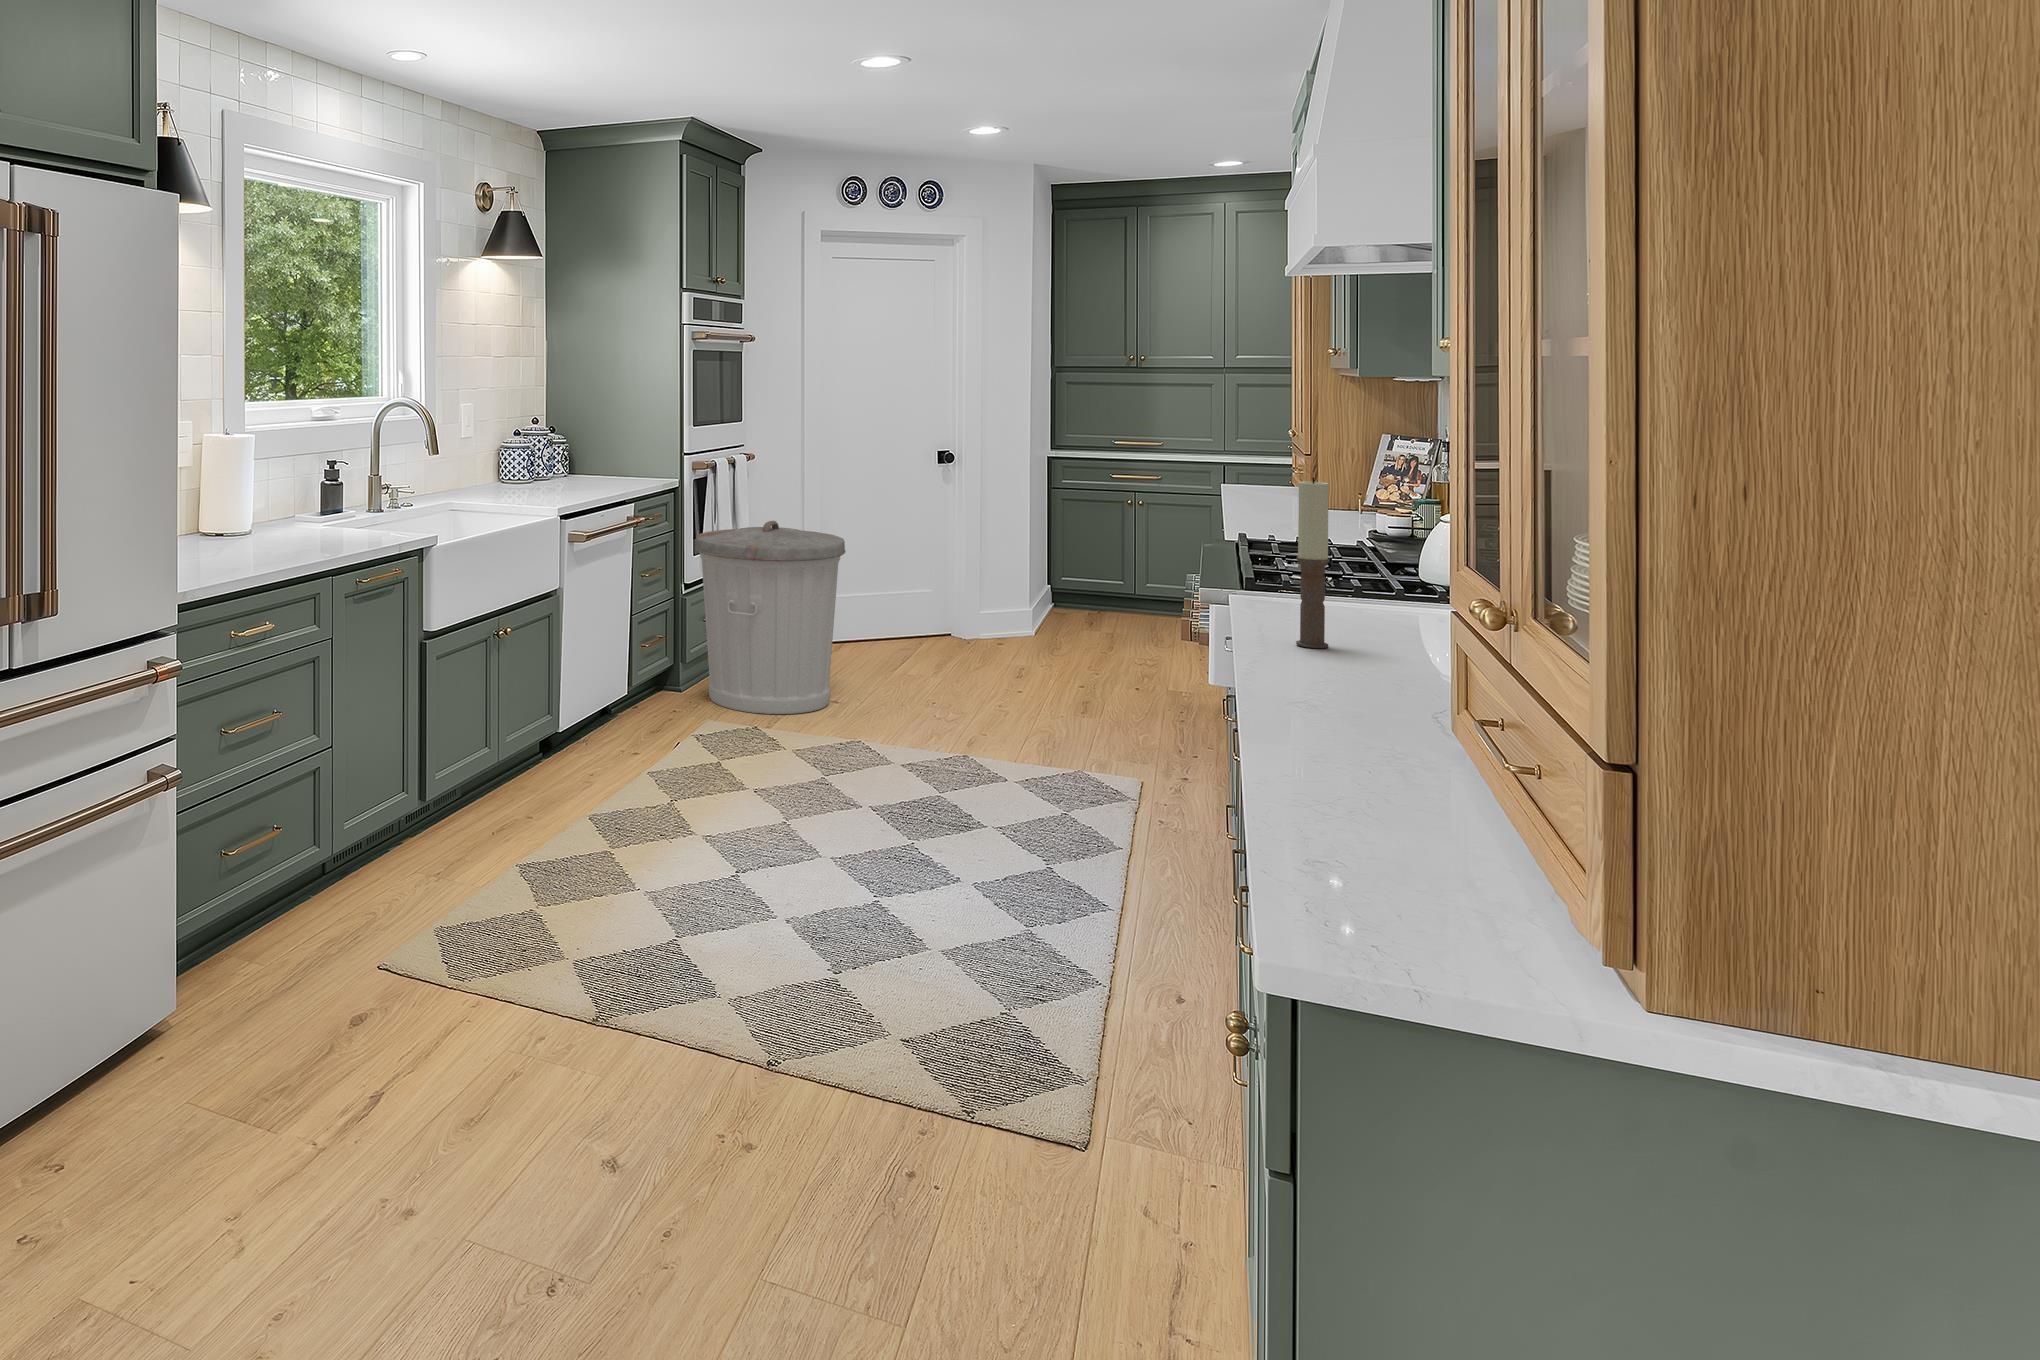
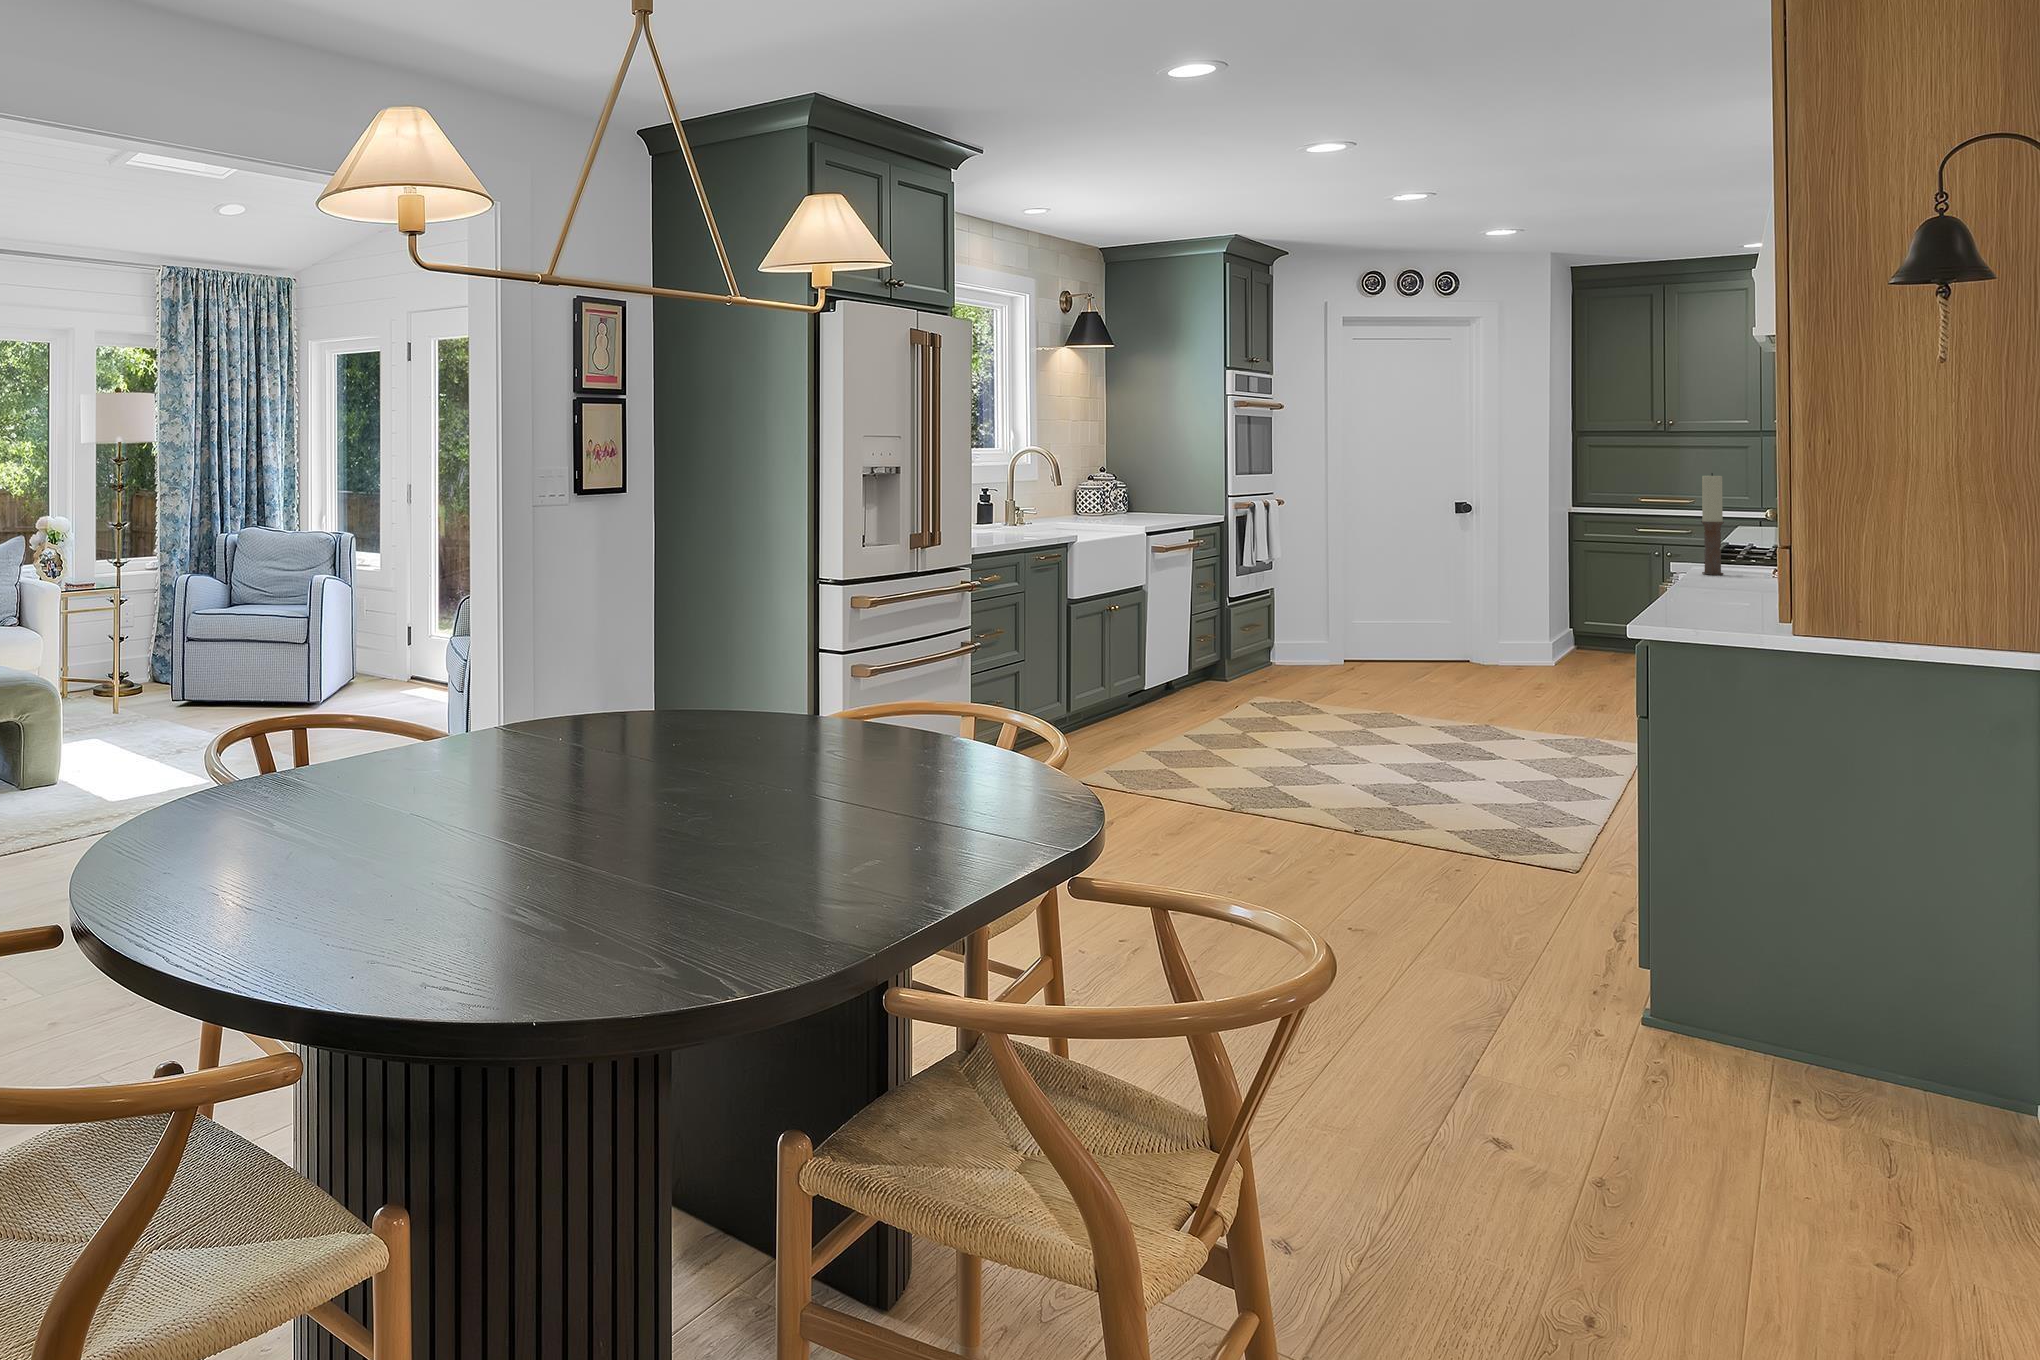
trash can: present [695,521,846,714] -> none [1239,548,1371,697]

